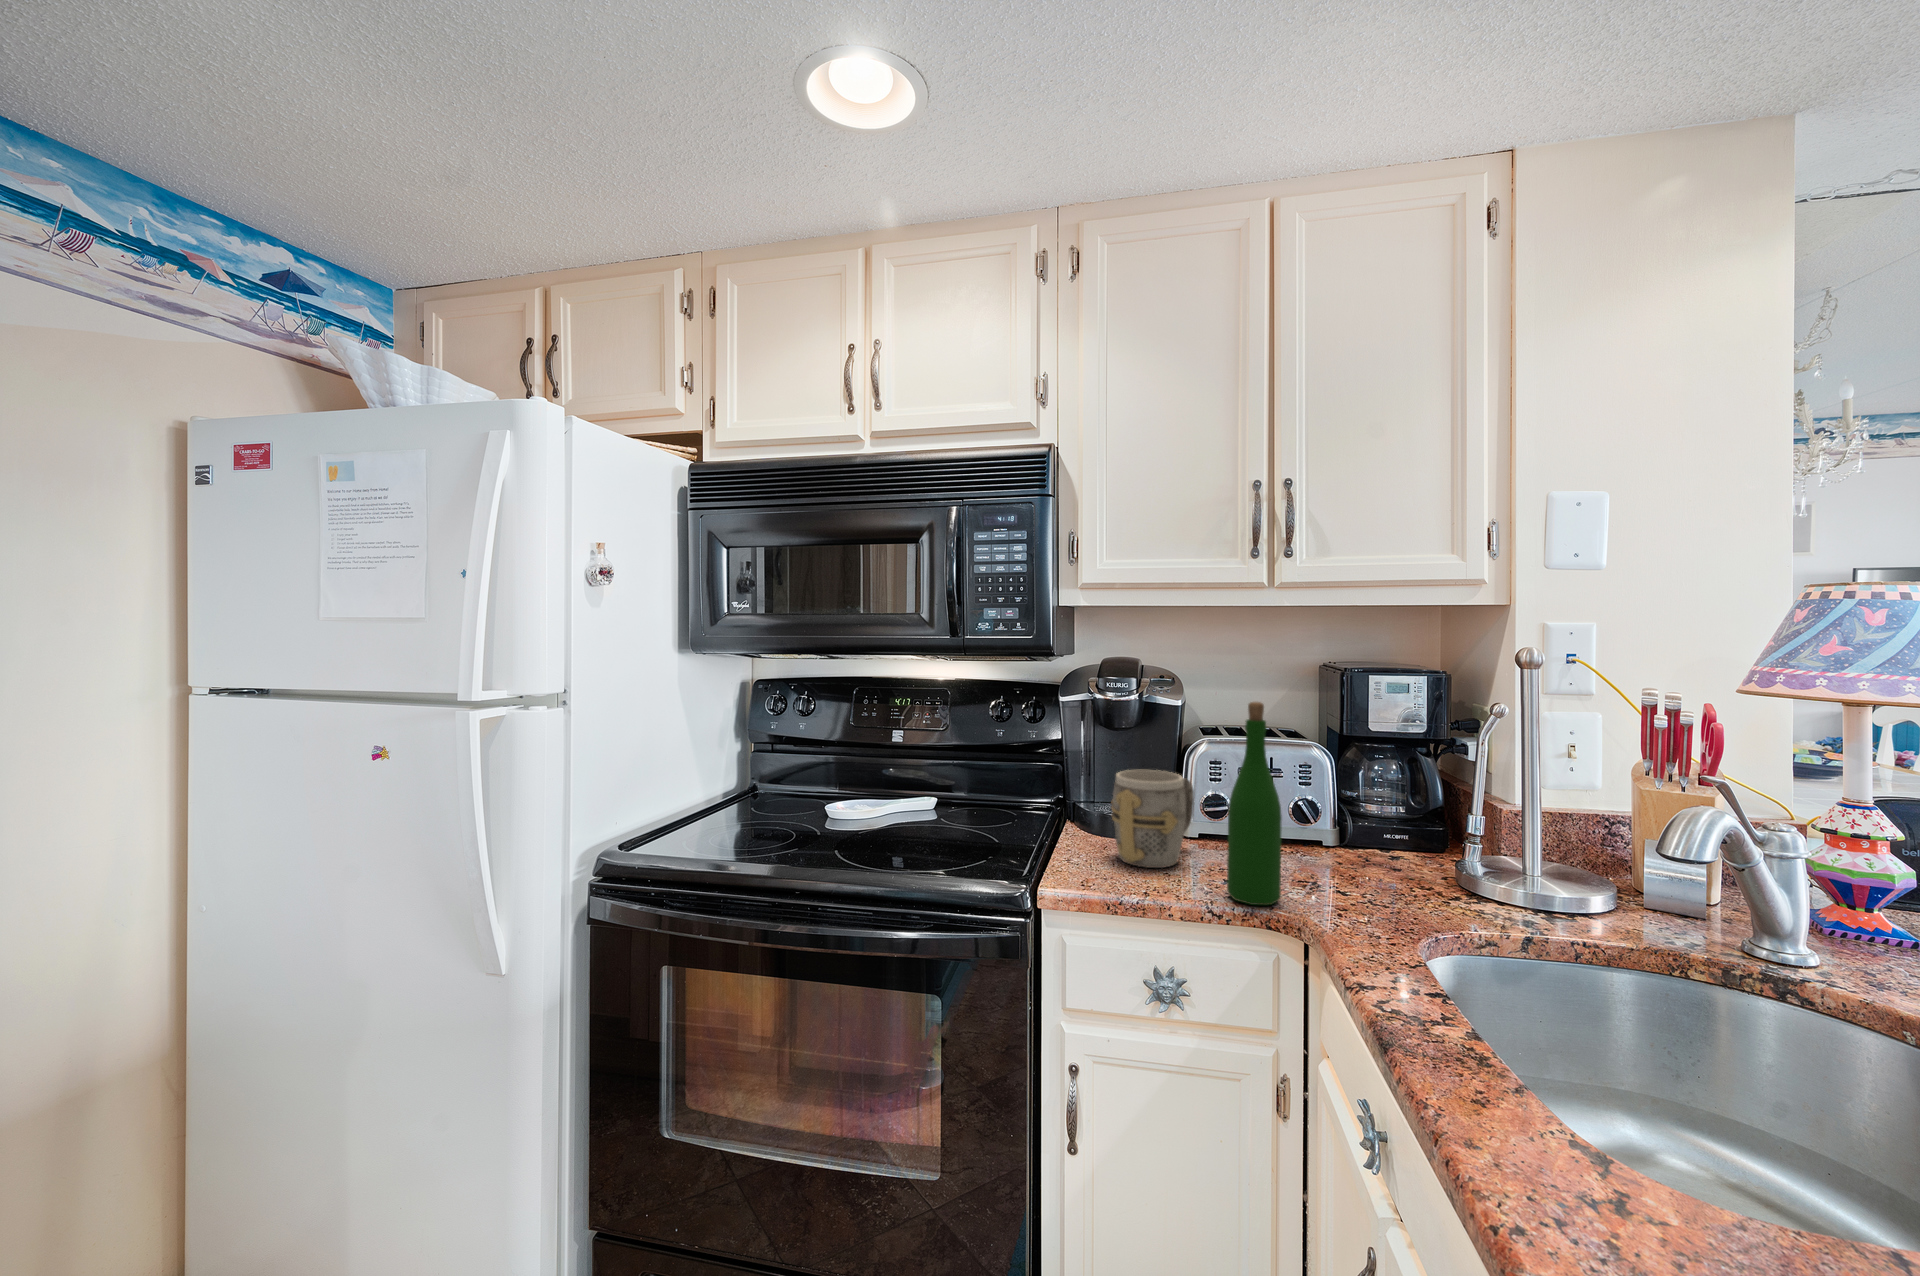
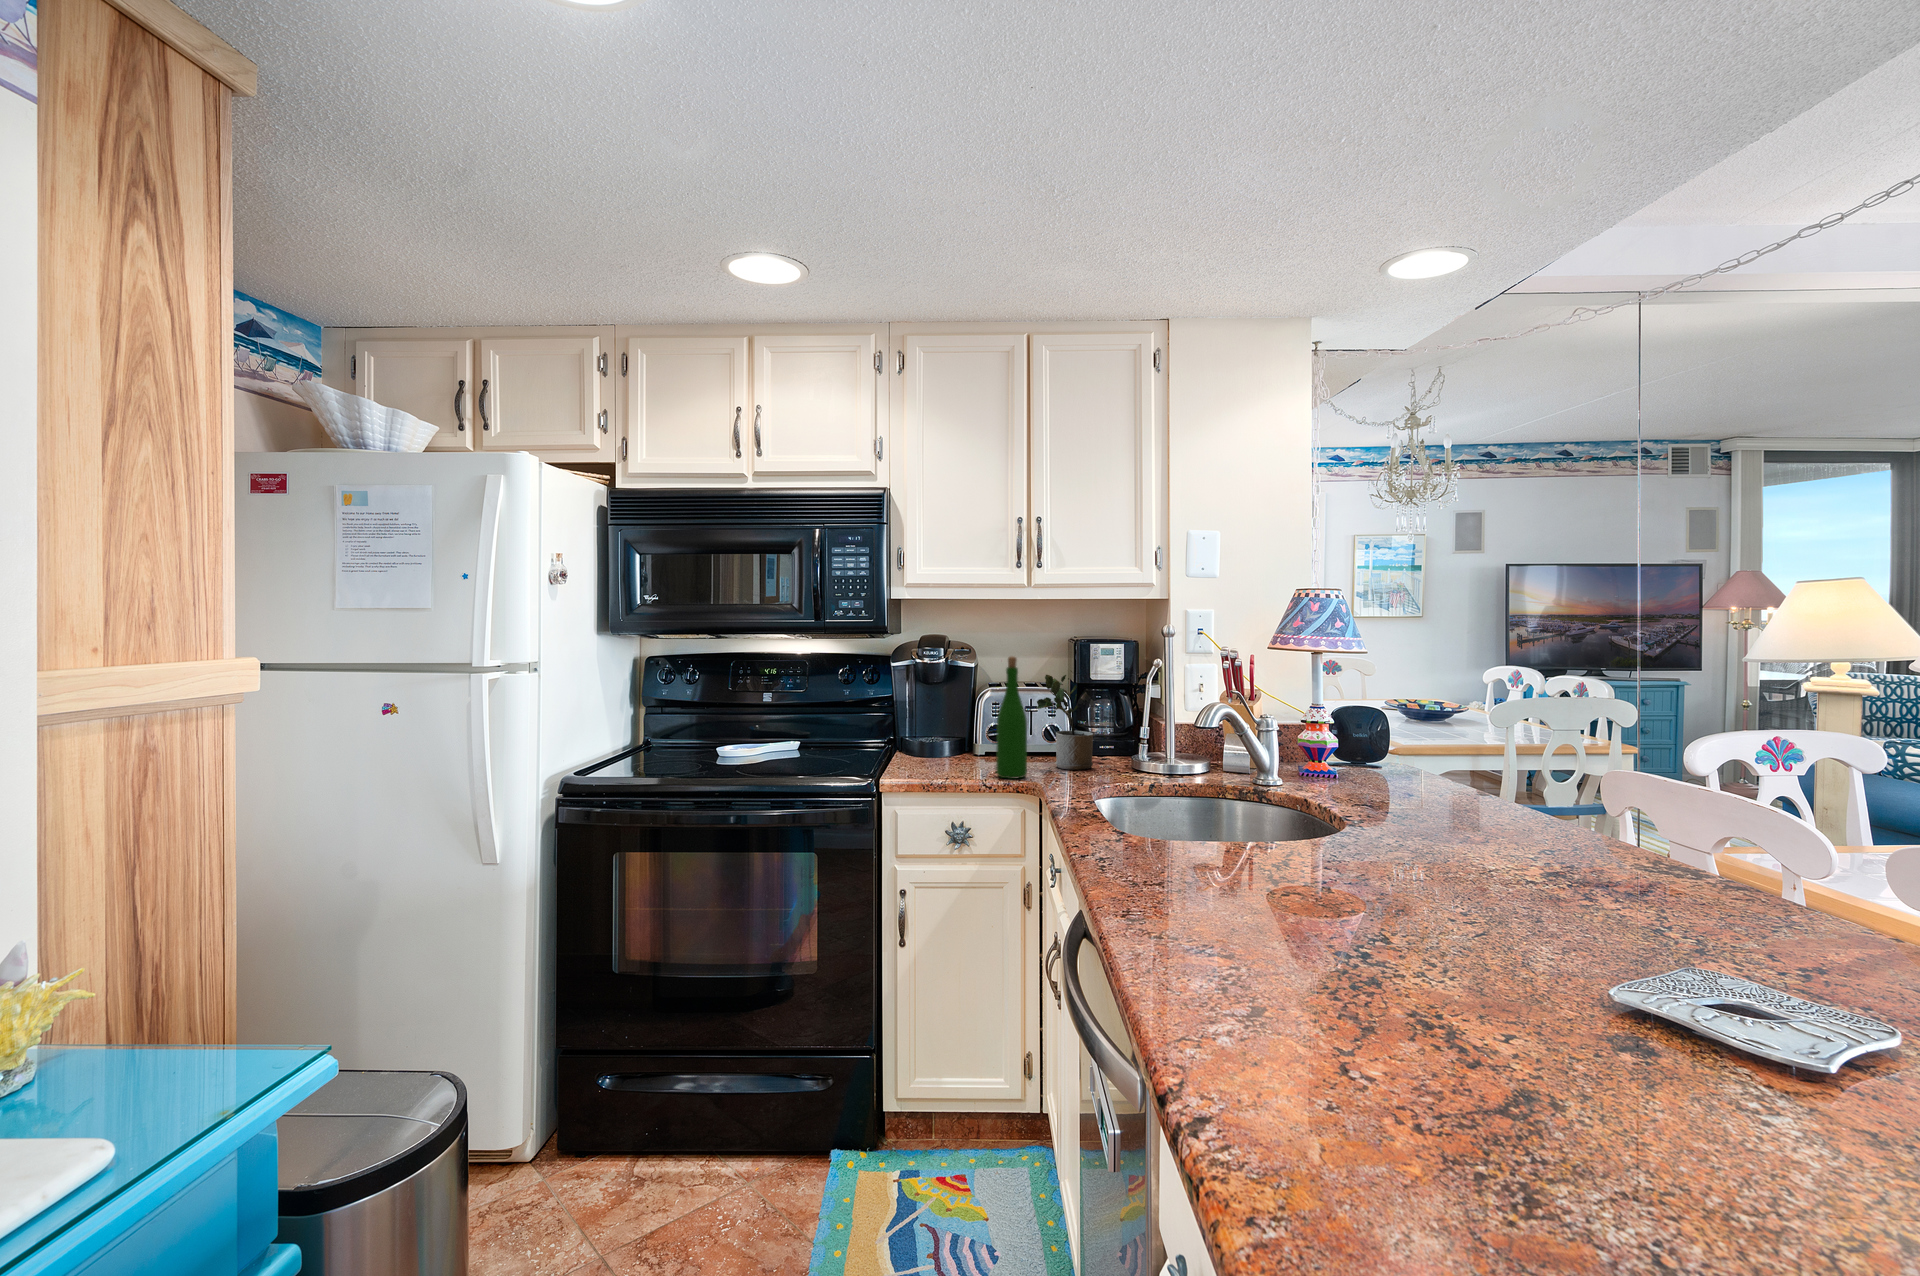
potted plant: none [1290,726,1386,884] -> present [1037,675,1094,770]
mug: present [1111,770,1194,868] -> none [927,708,981,769]

